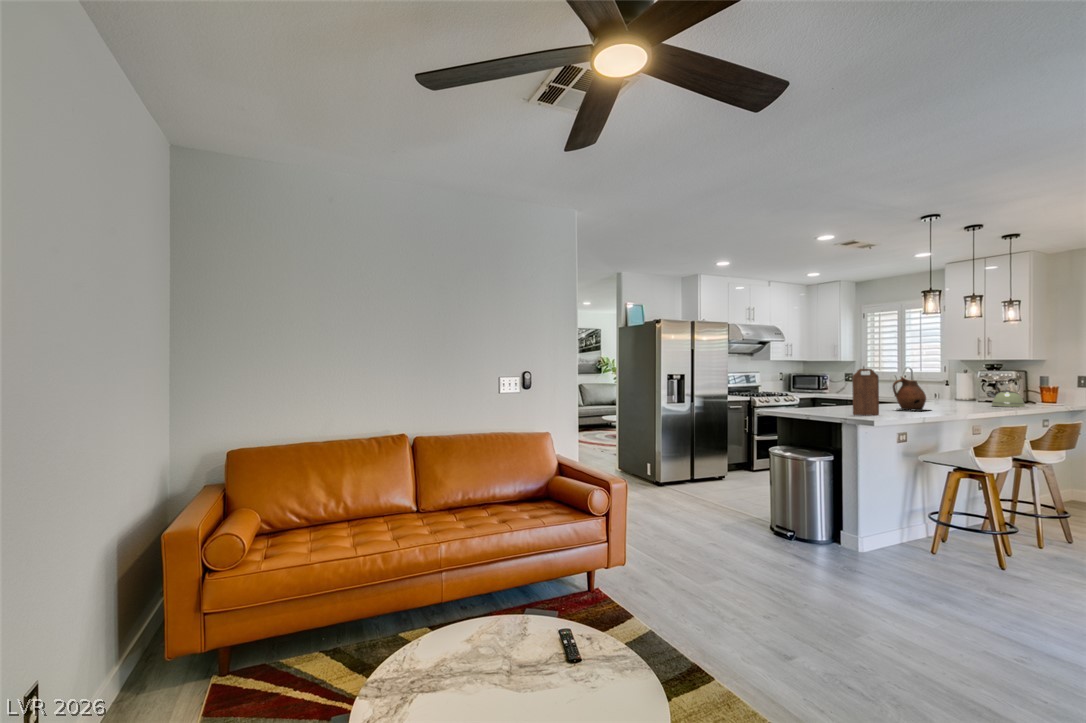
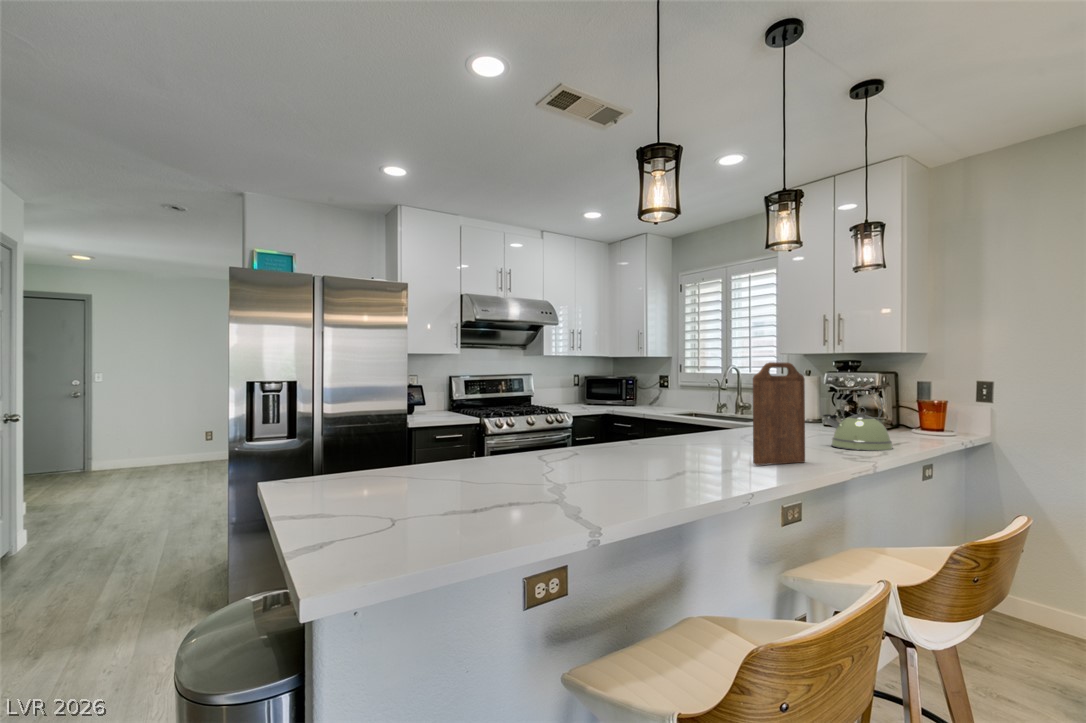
cutting board: present [852,369,879,415] -> present [753,362,805,465]
ceramic pitcher: present [893,377,926,411] -> none [612,386,694,476]

